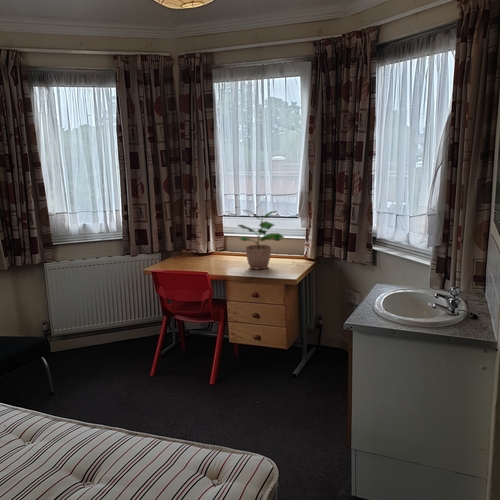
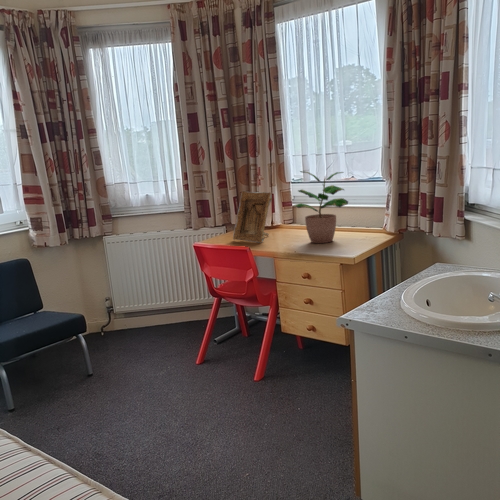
picture frame: none [178,223,214,269] -> present [233,191,272,243]

